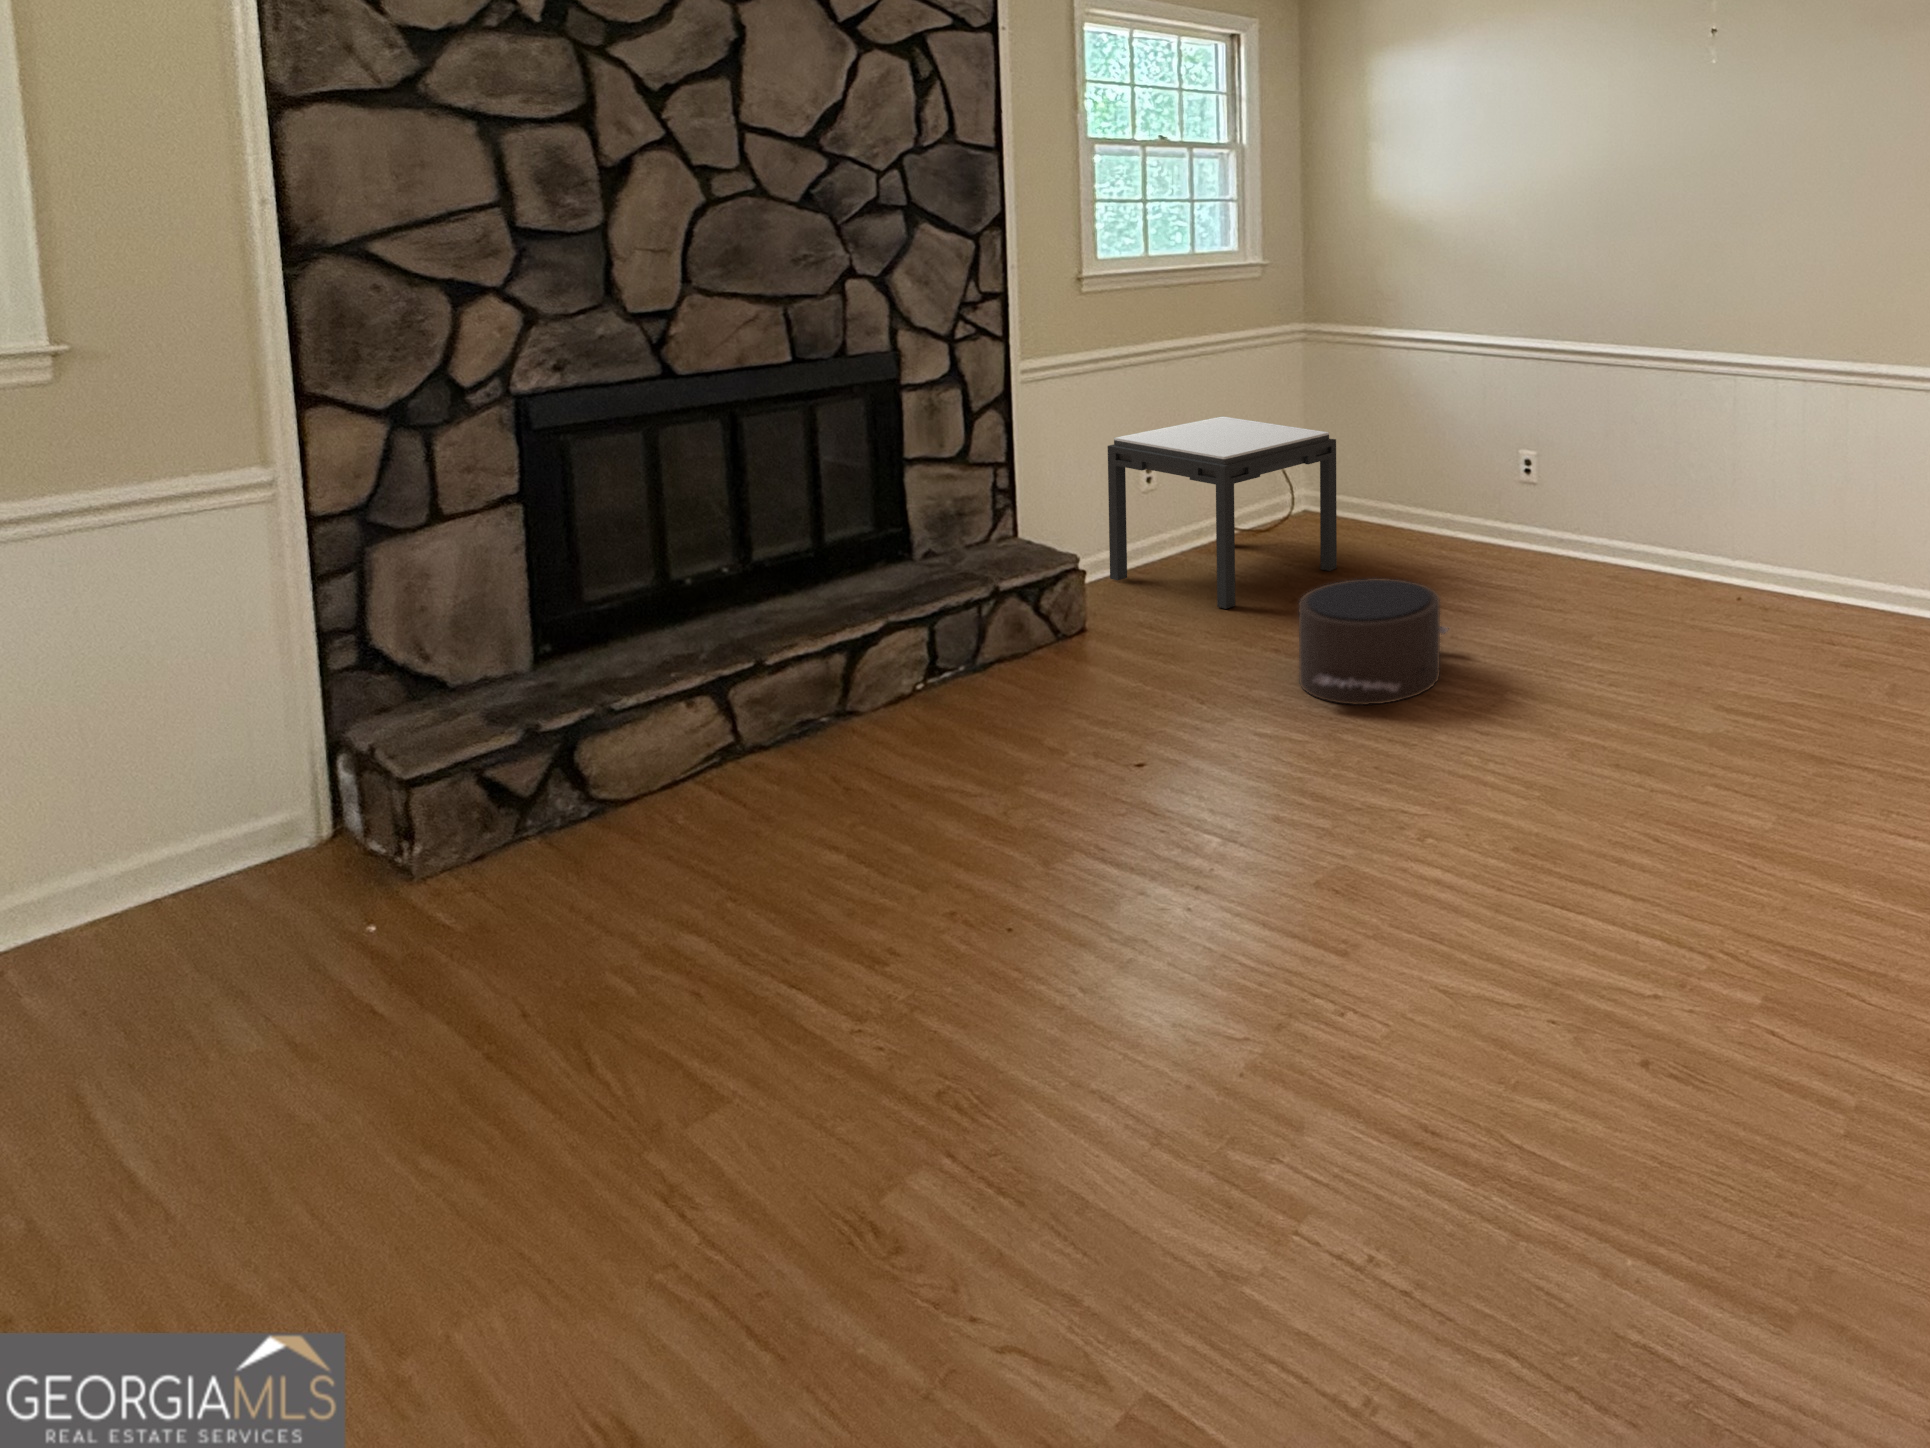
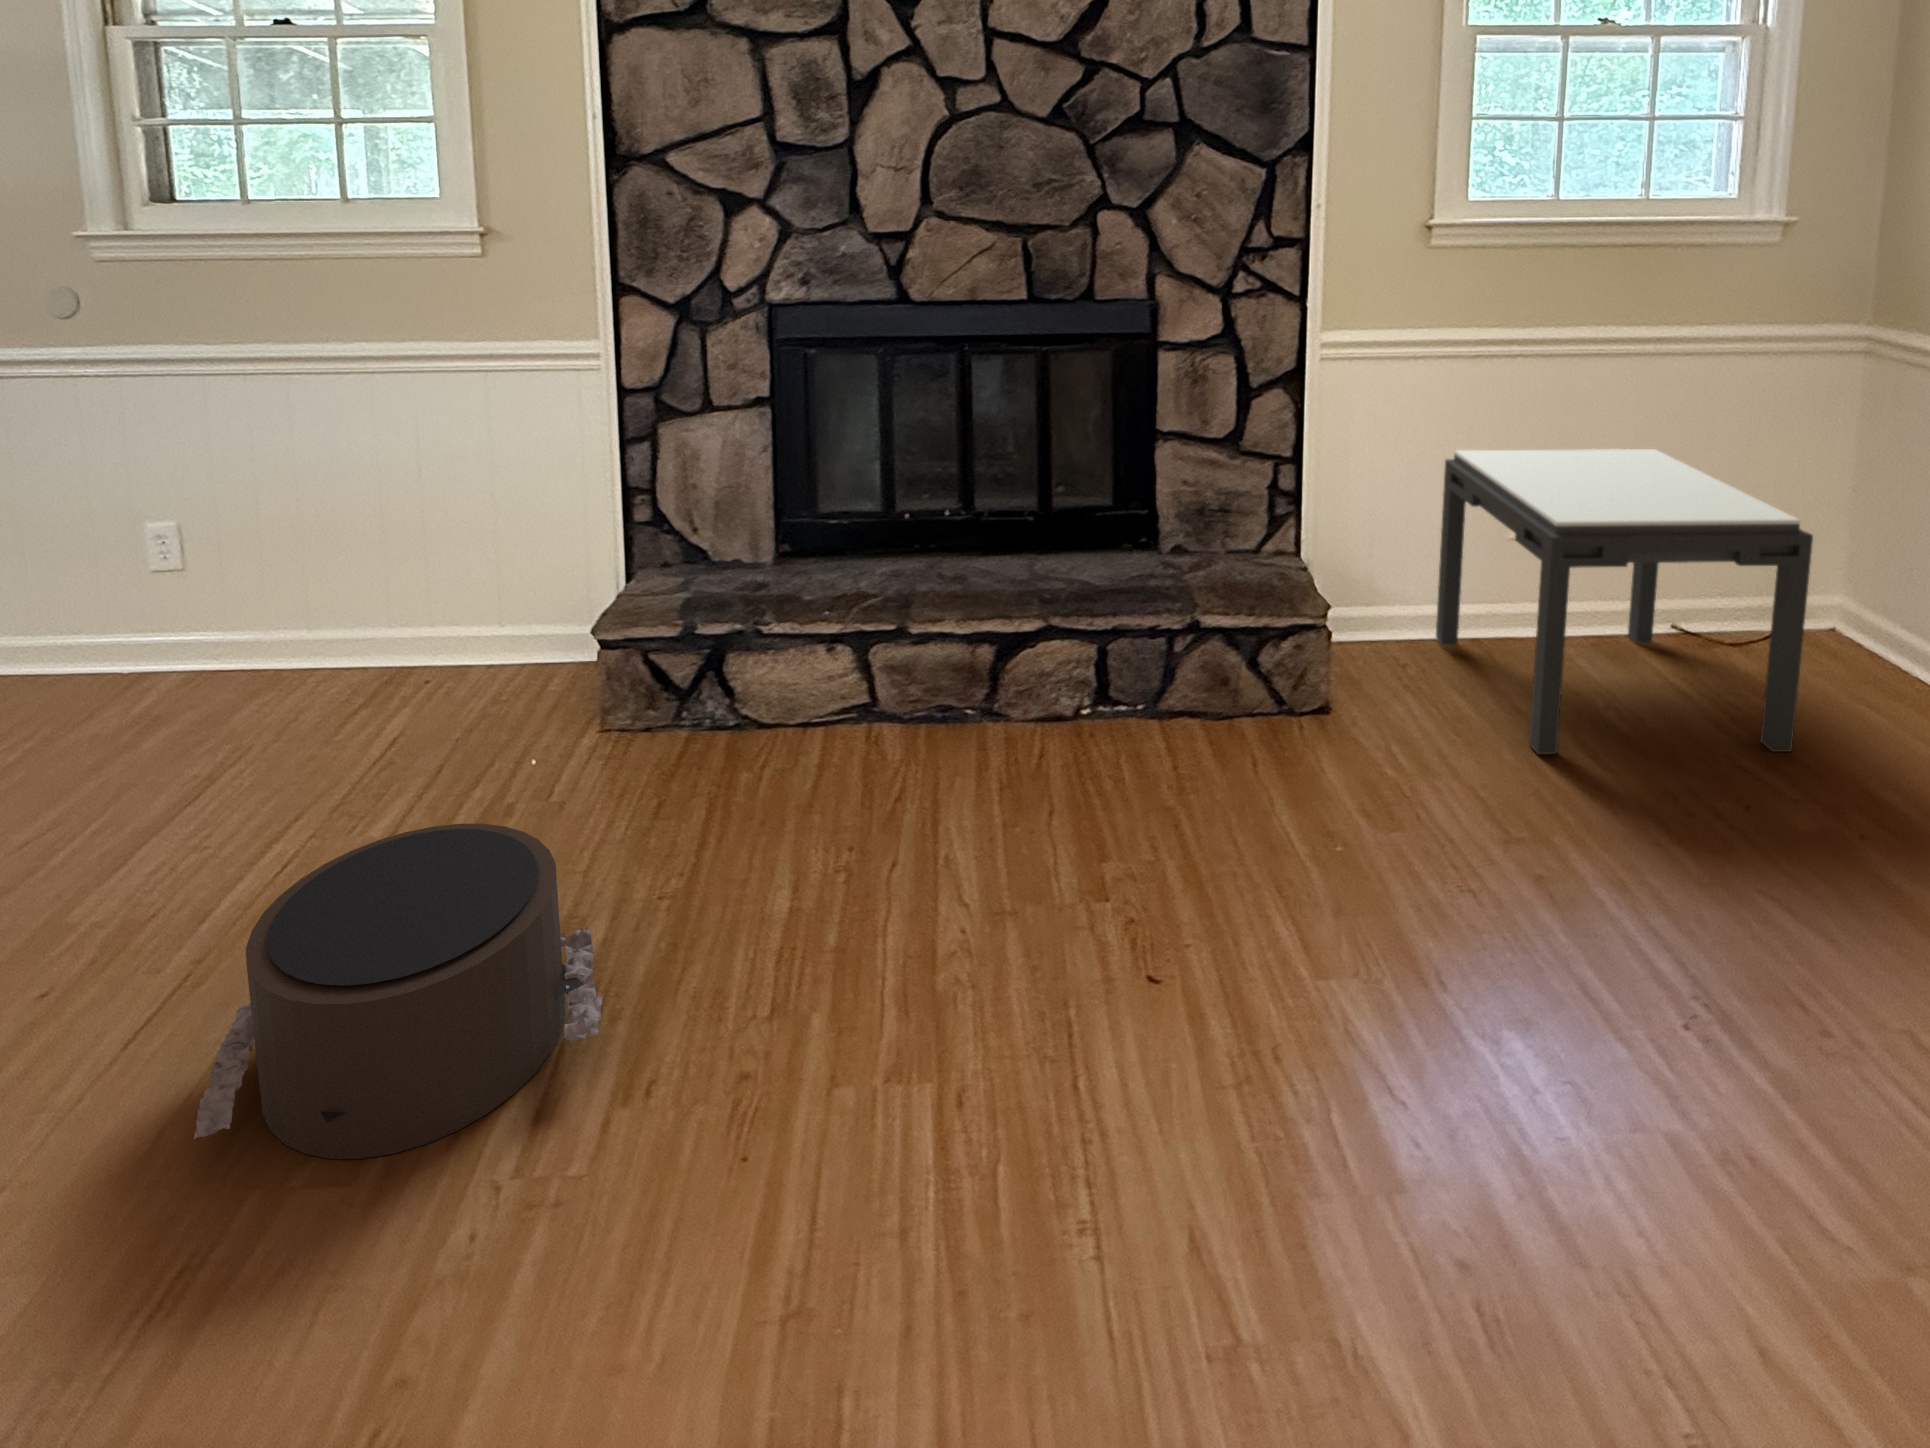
pouf: present [1299,578,1448,705] -> present [194,824,602,1159]

